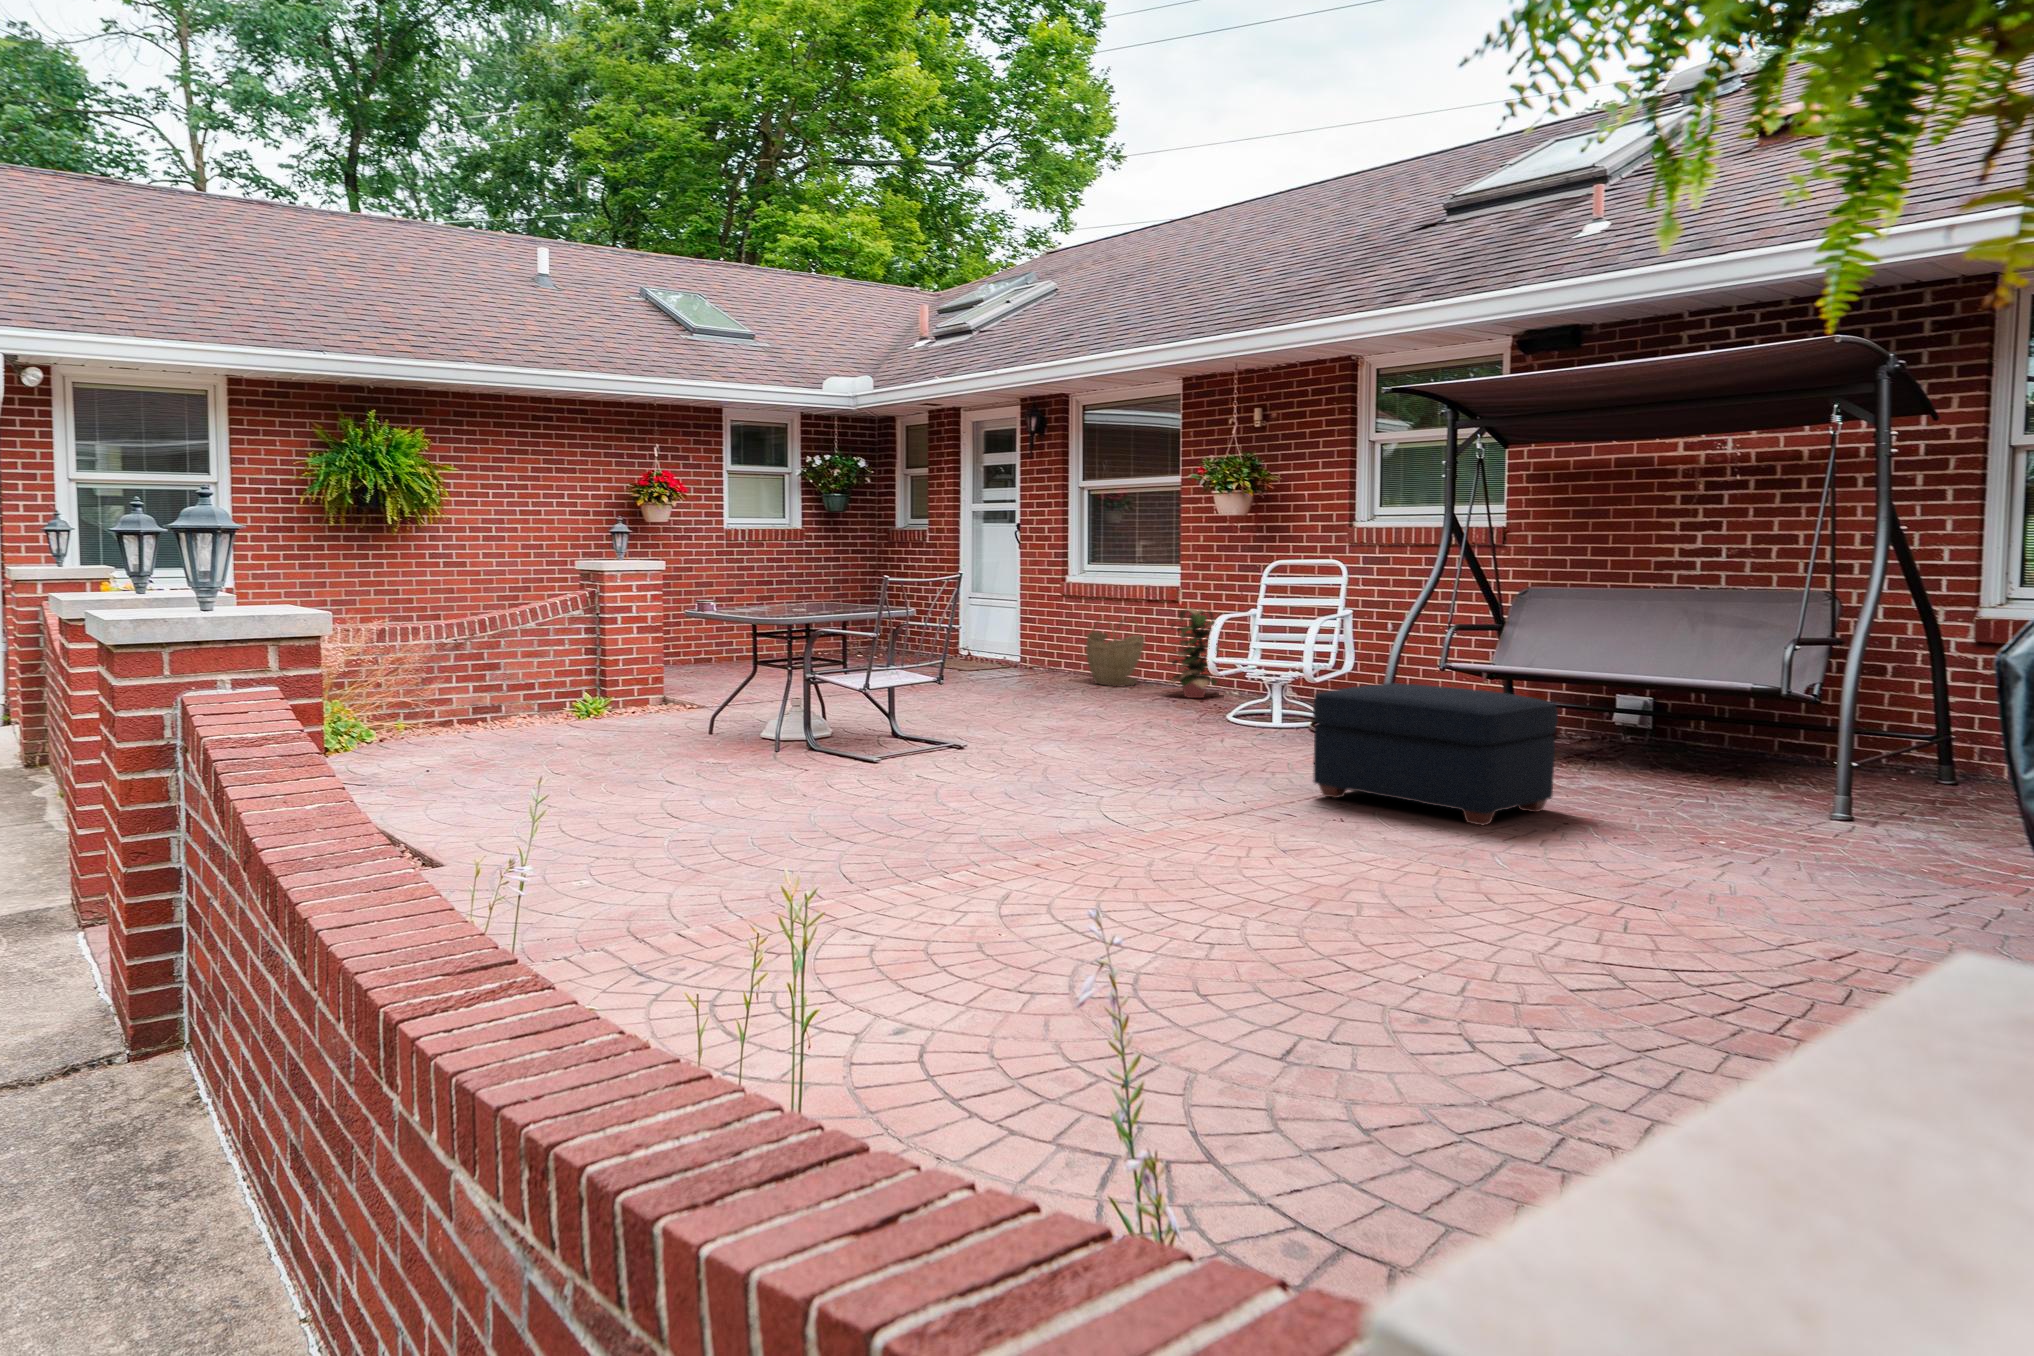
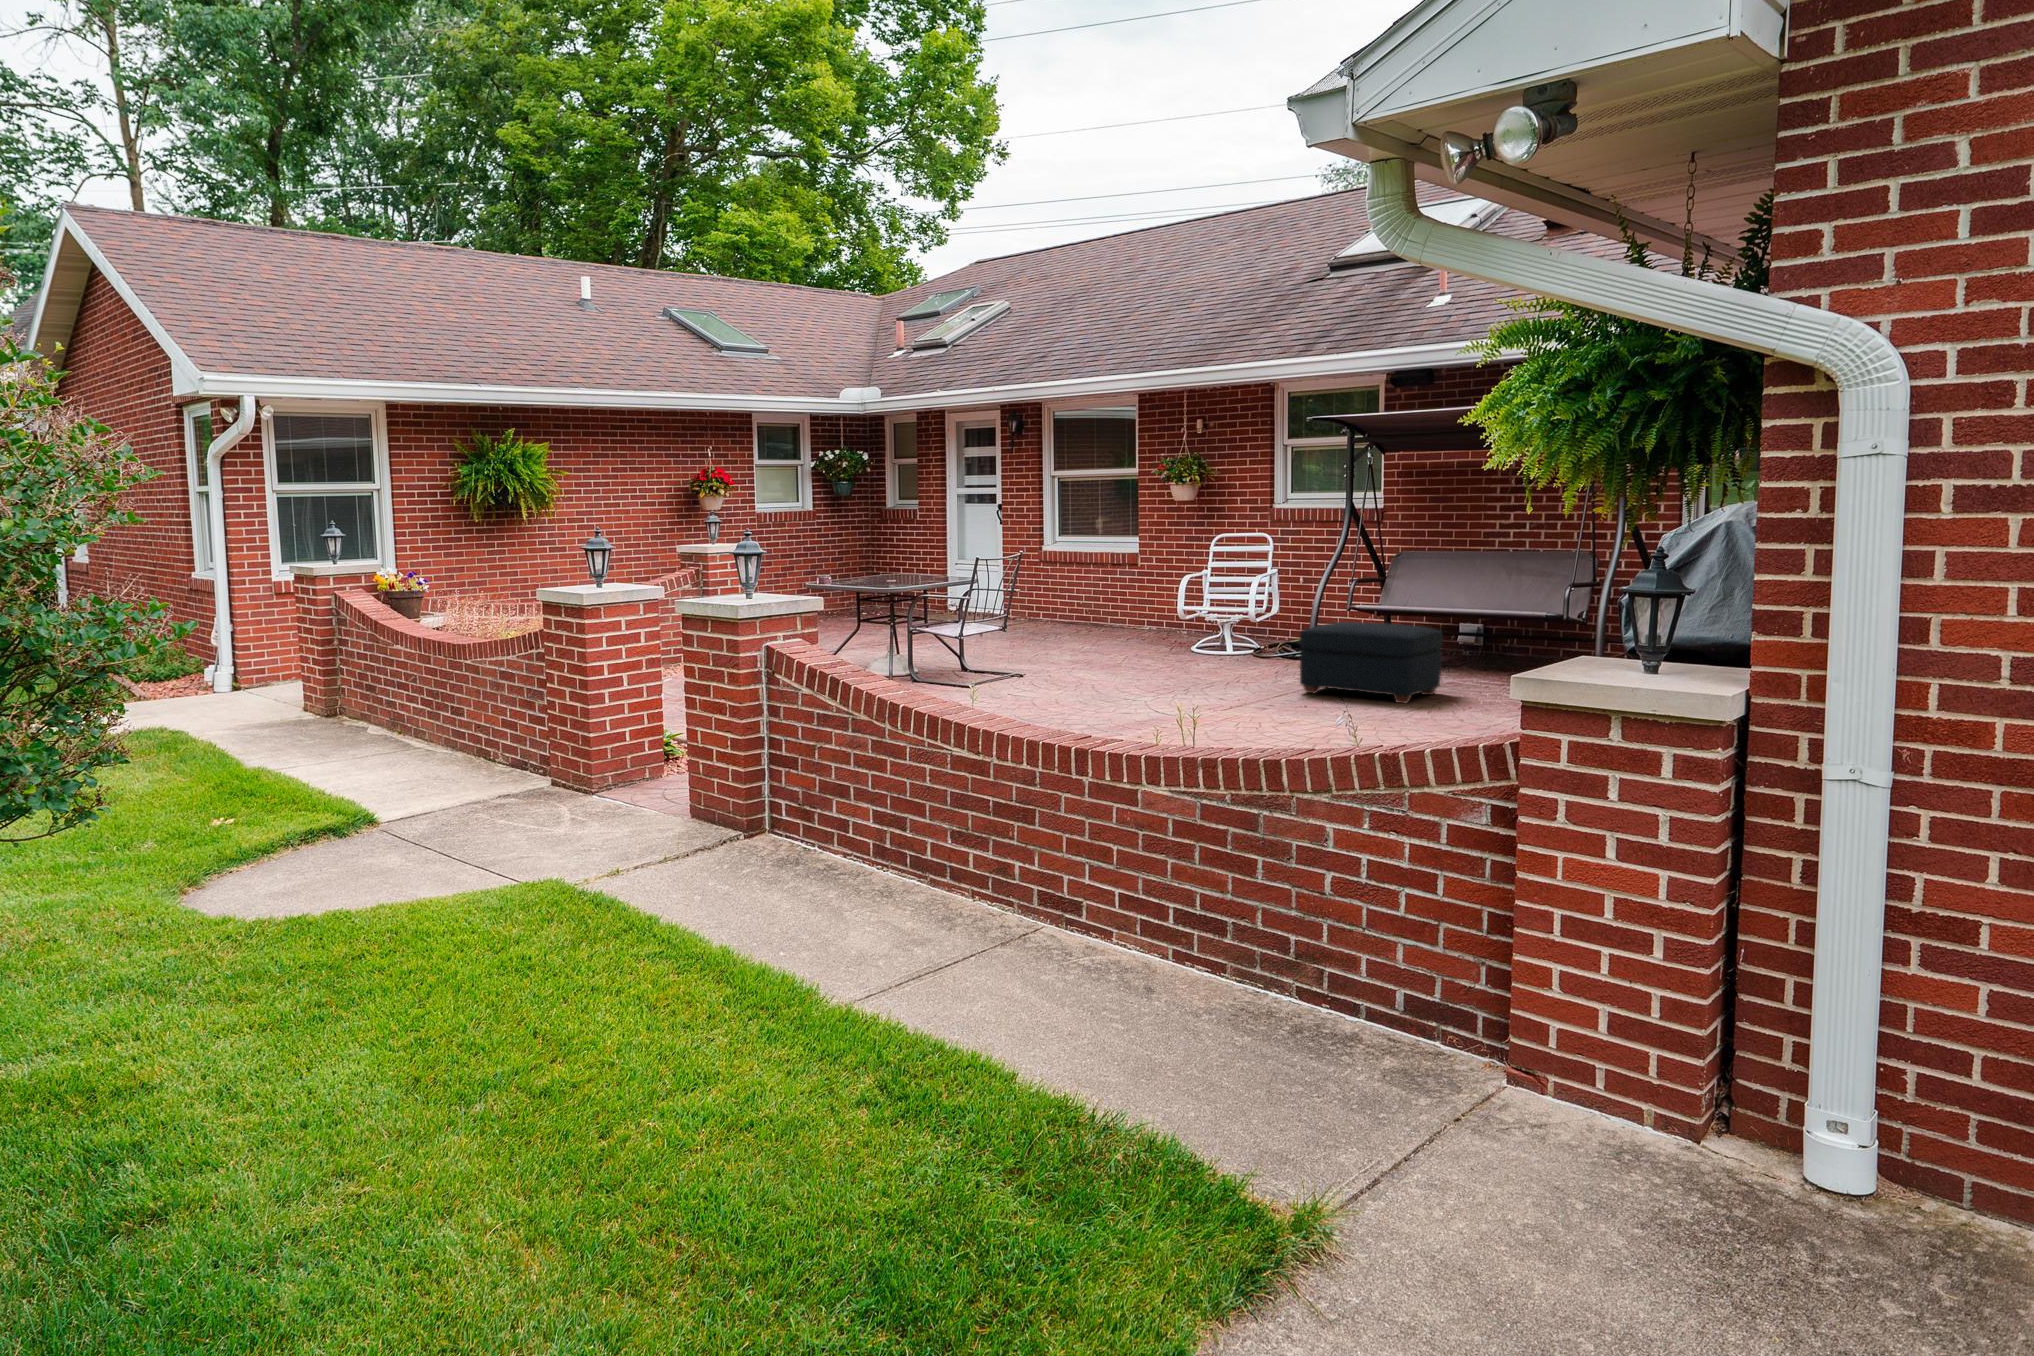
decorative plant: present [1167,608,1220,698] -> none [1141,570,1188,635]
woven basket: present [1086,618,1144,687] -> none [1072,576,1117,629]

